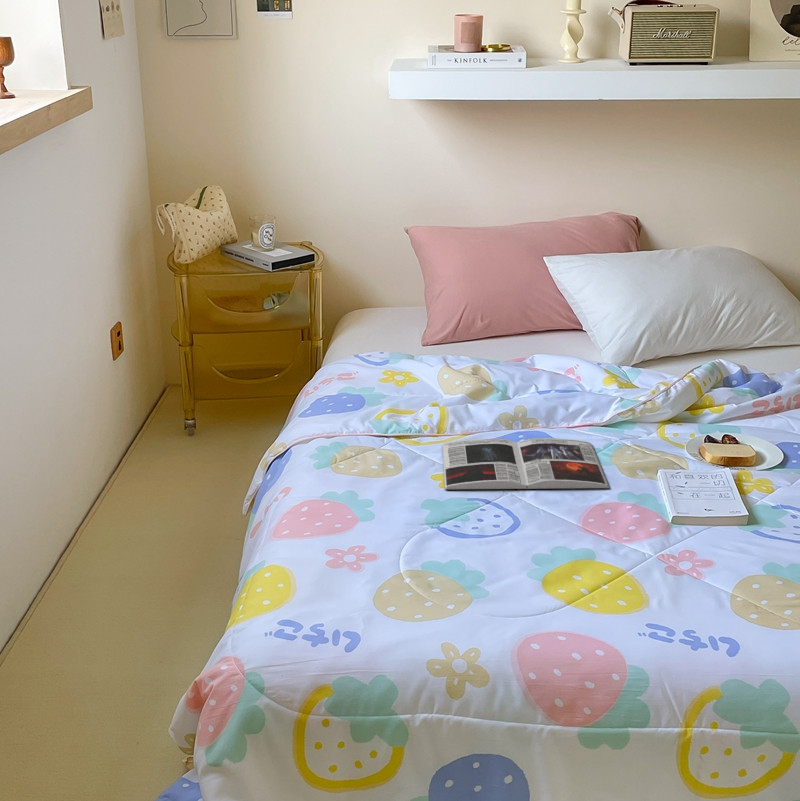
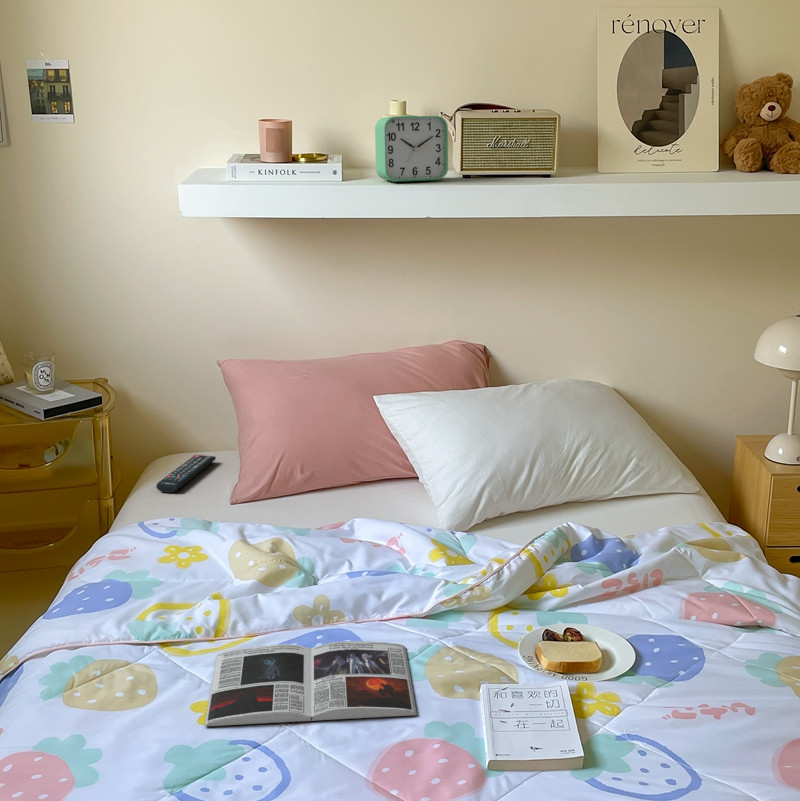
alarm clock: none [555,9,620,68] -> present [375,115,448,182]
remote control: none [359,309,403,337] -> present [156,455,216,493]

